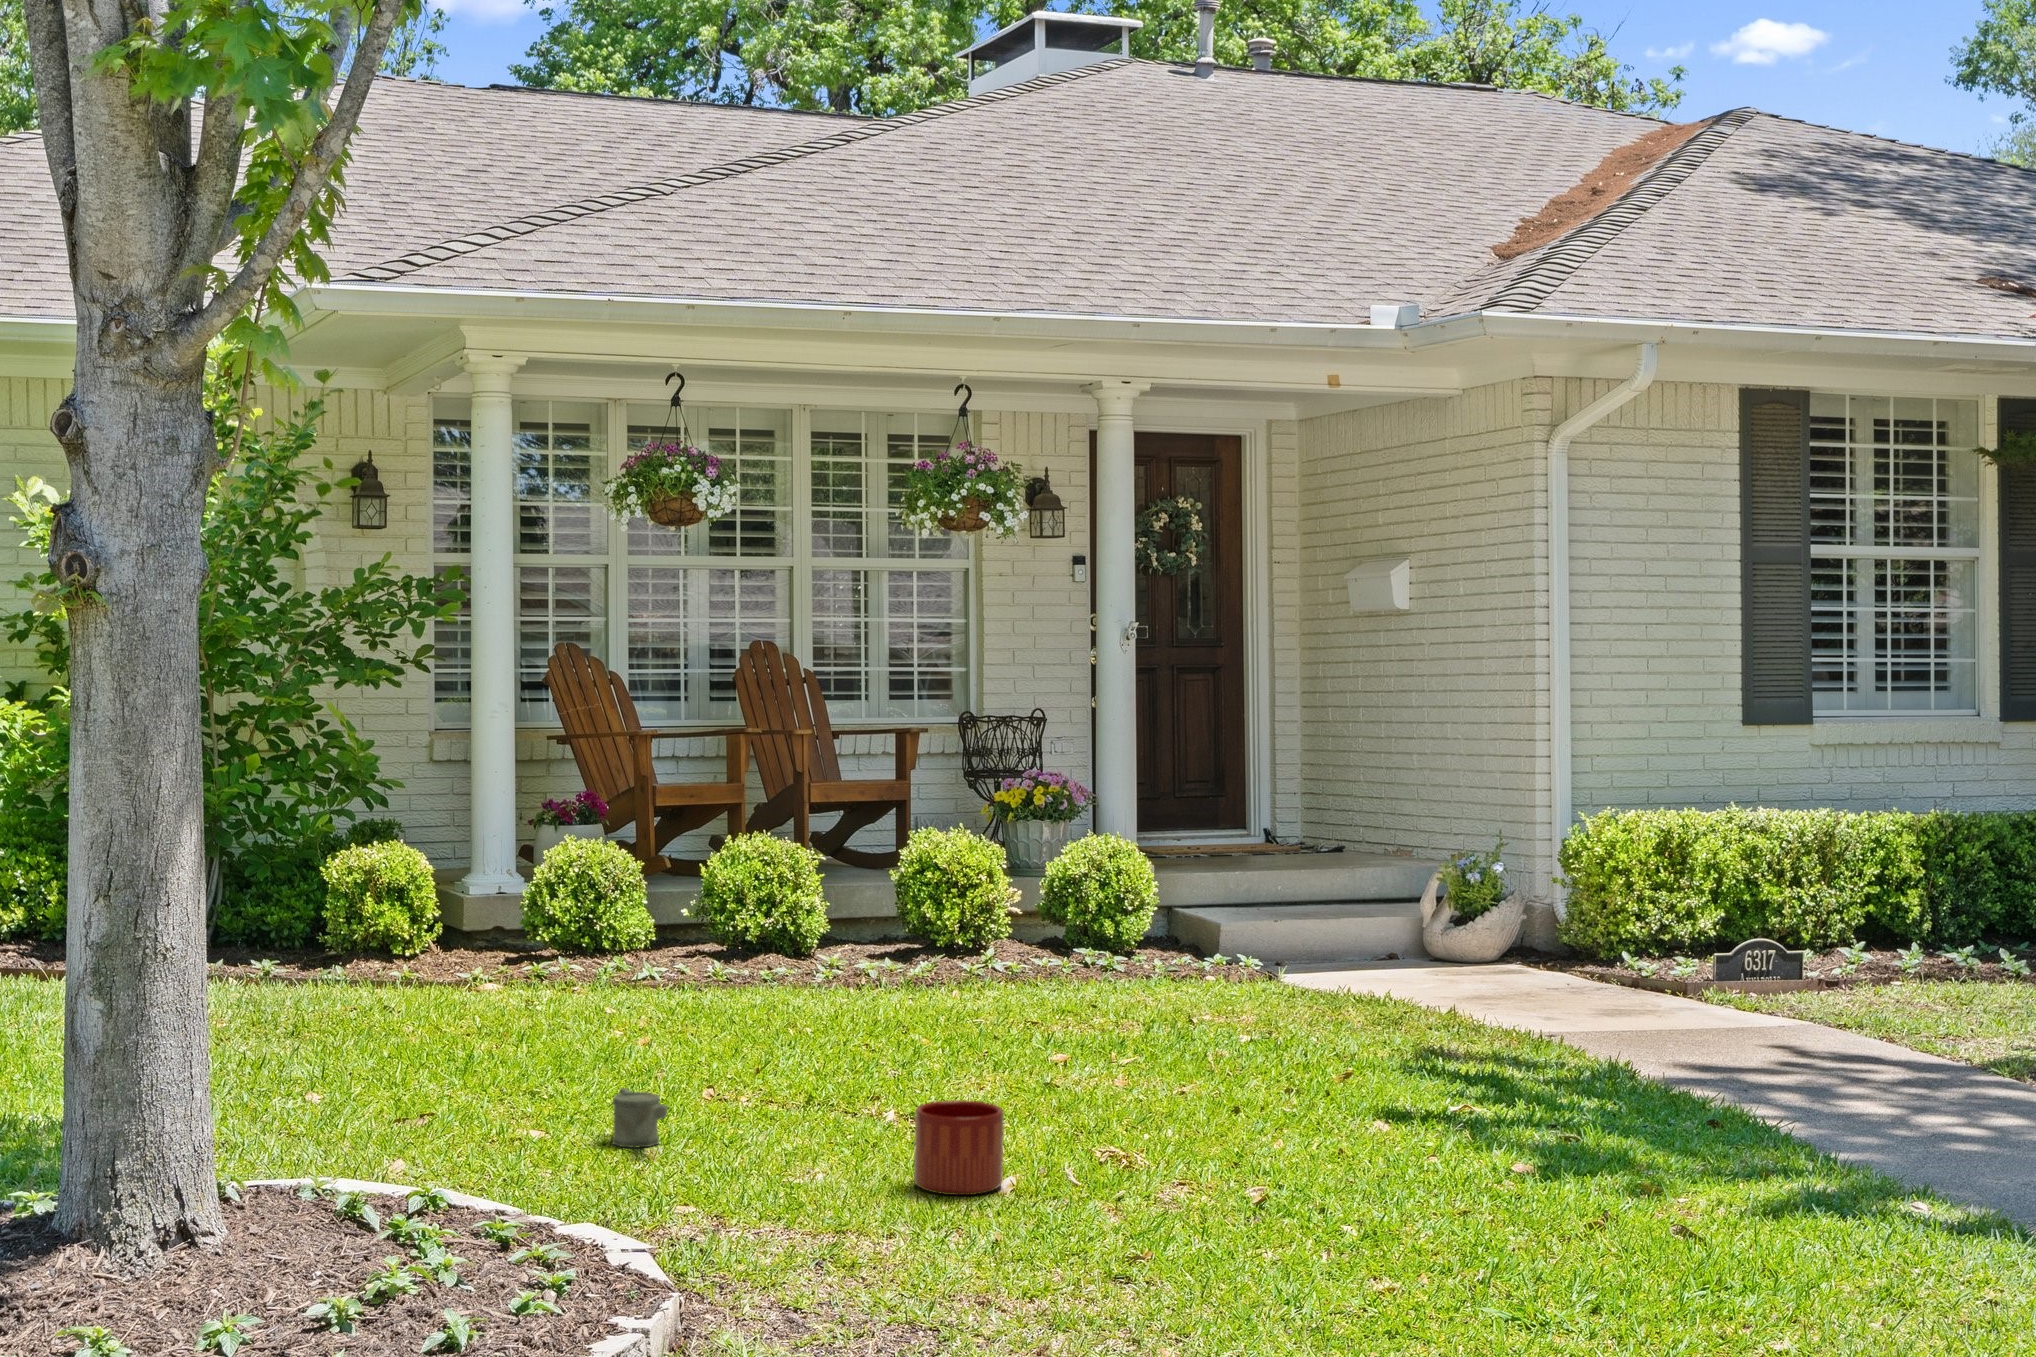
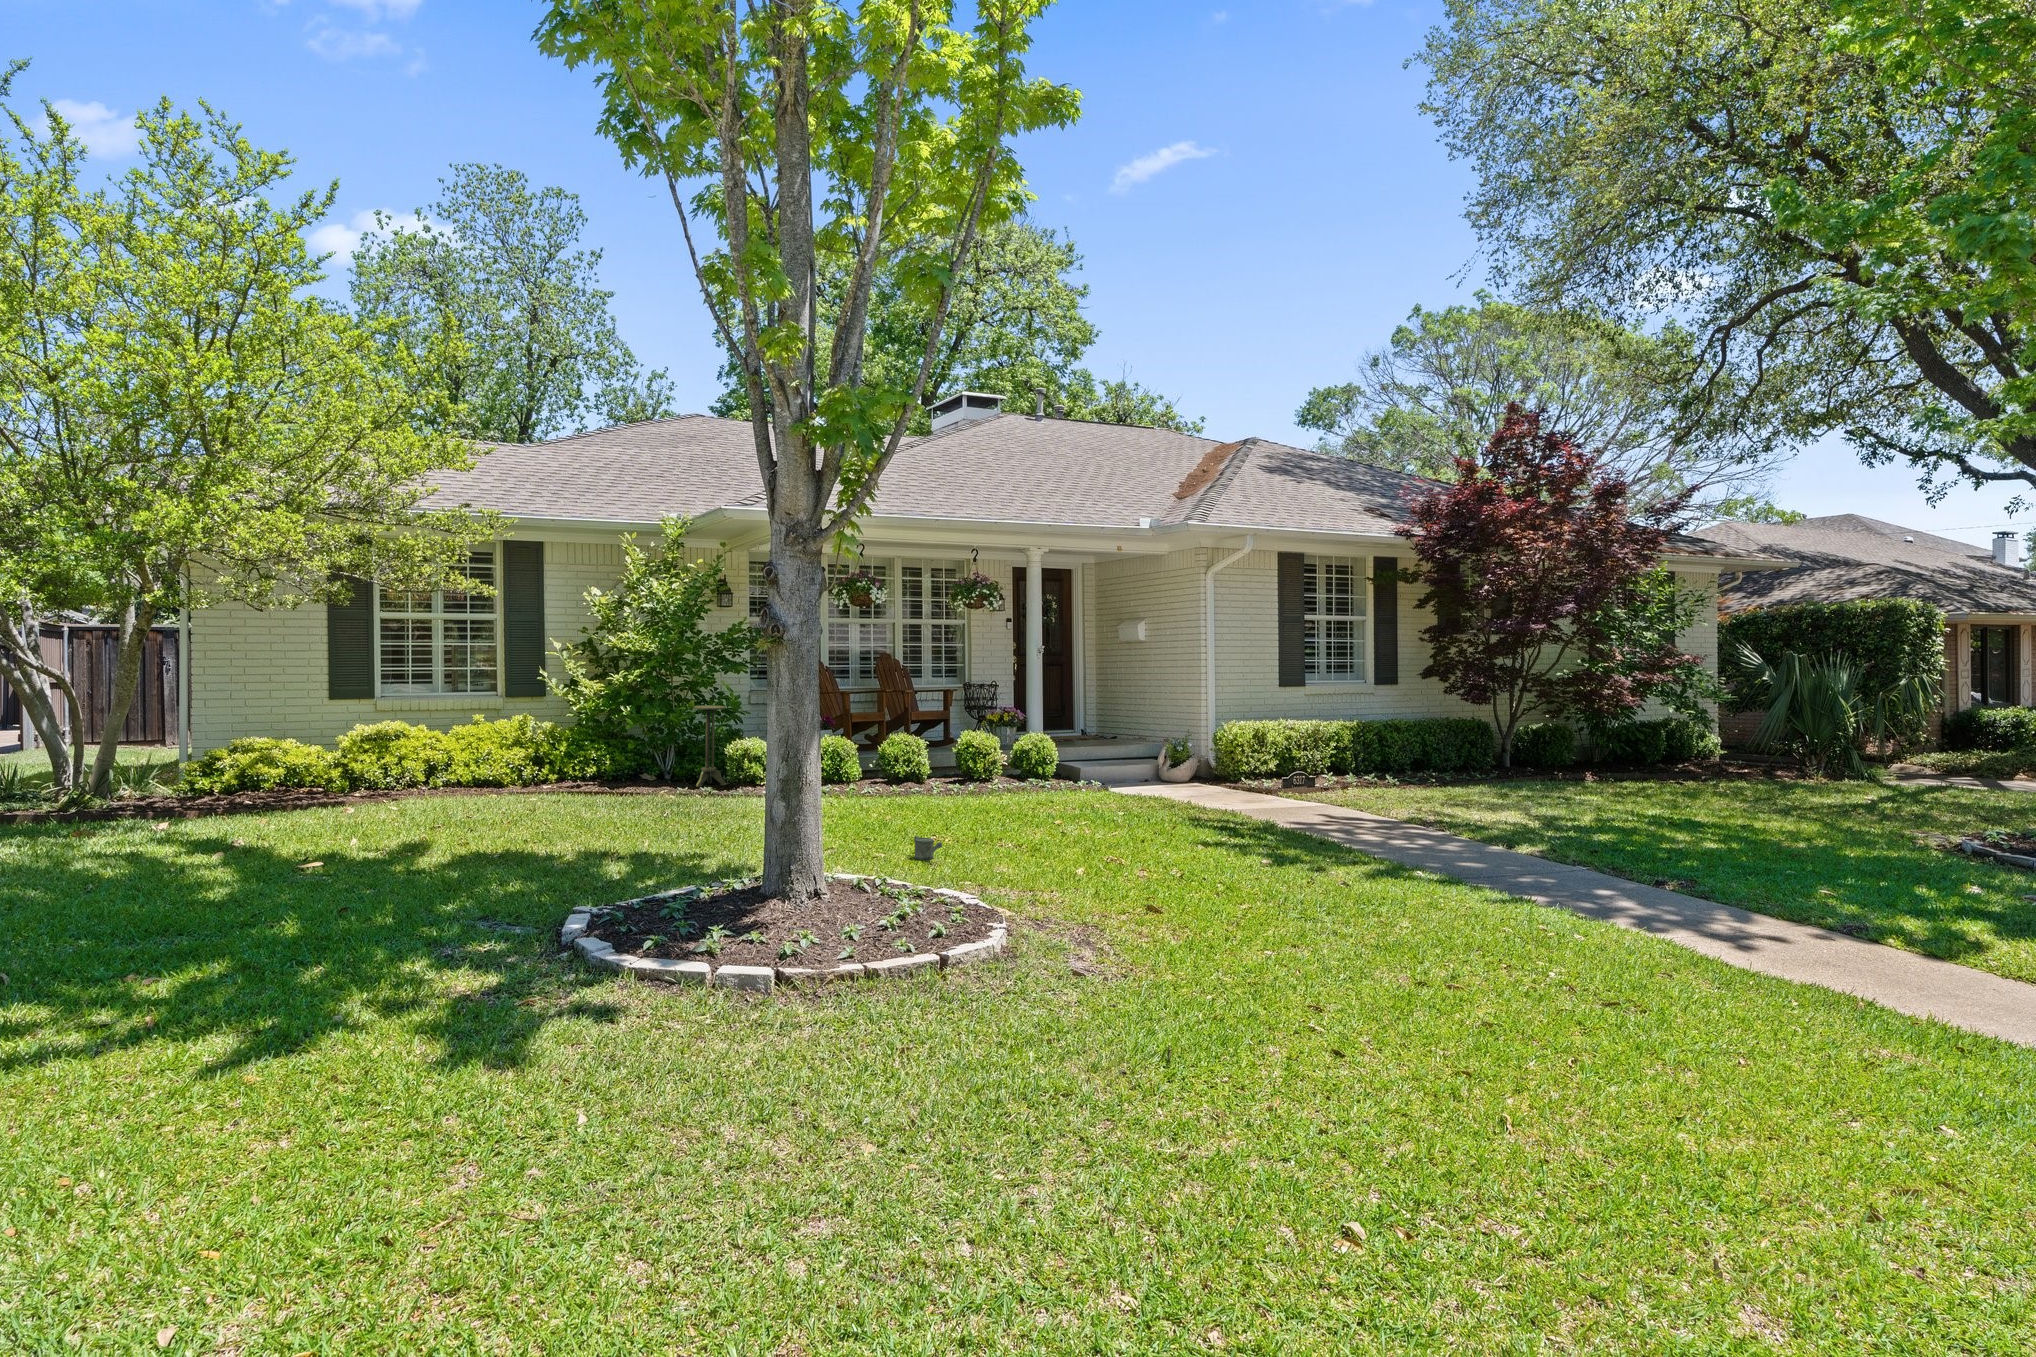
side table: none [251,767,328,959] -> present [694,705,726,787]
planter: present [914,1100,1004,1195] -> none [1047,838,1083,876]

